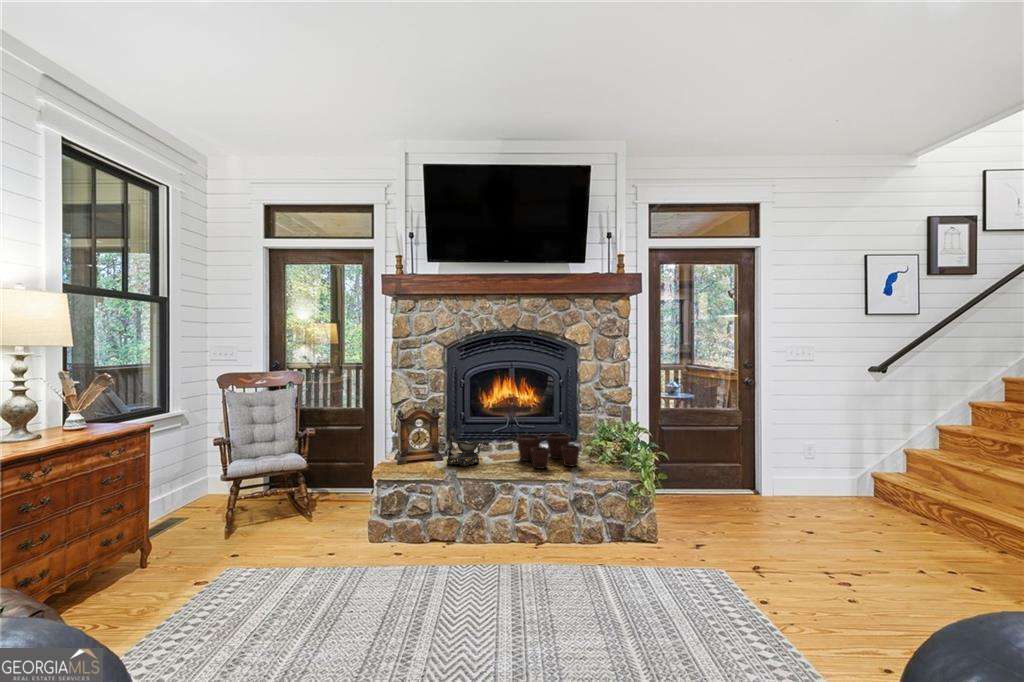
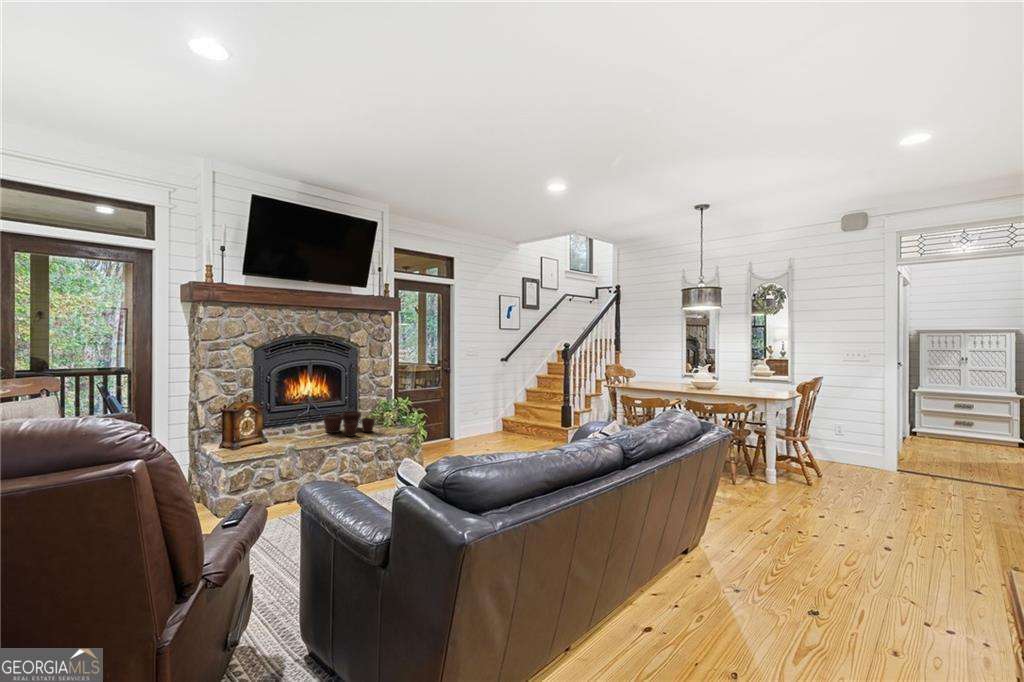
decorative bowl: present [445,429,489,466] -> none [276,415,309,443]

